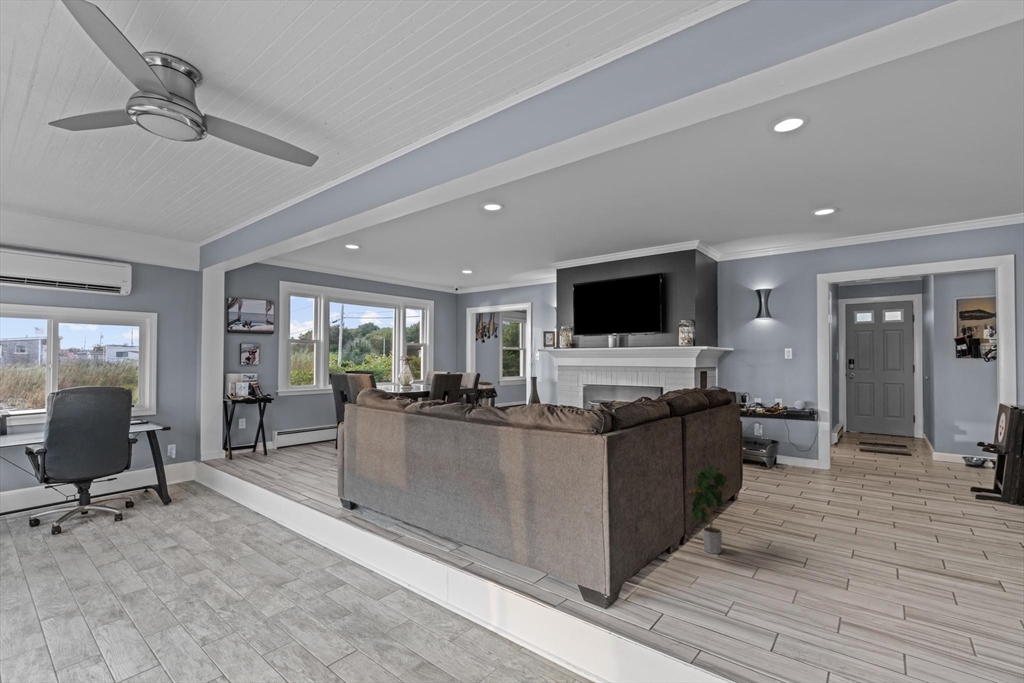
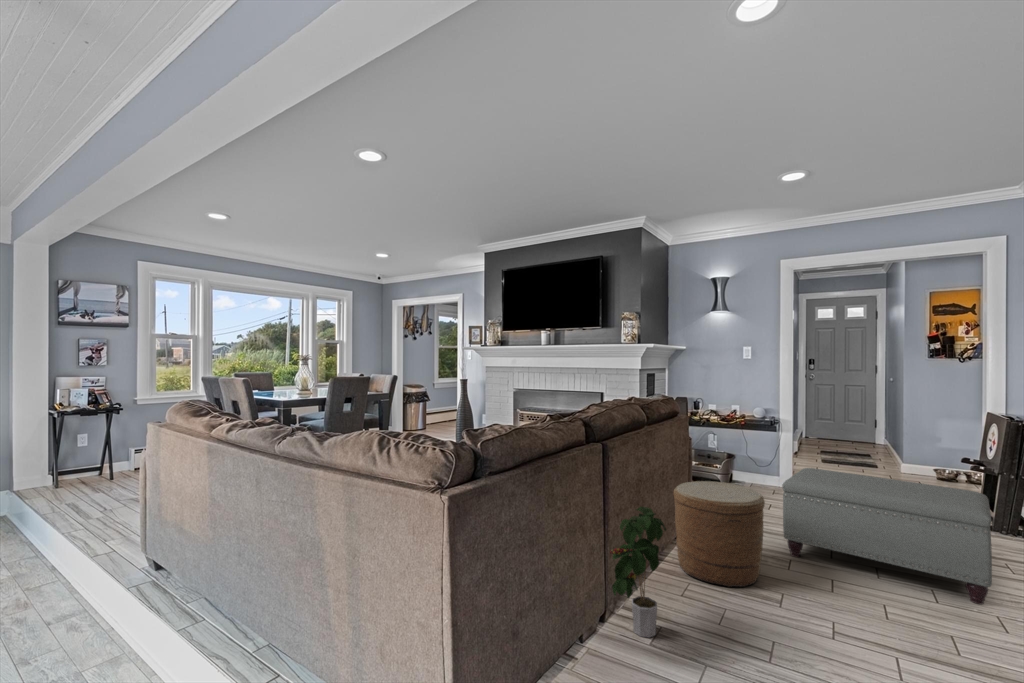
ottoman: none [817,446,988,545] -> present [782,468,992,604]
woven basket: none [729,453,802,530] -> present [674,481,765,587]

